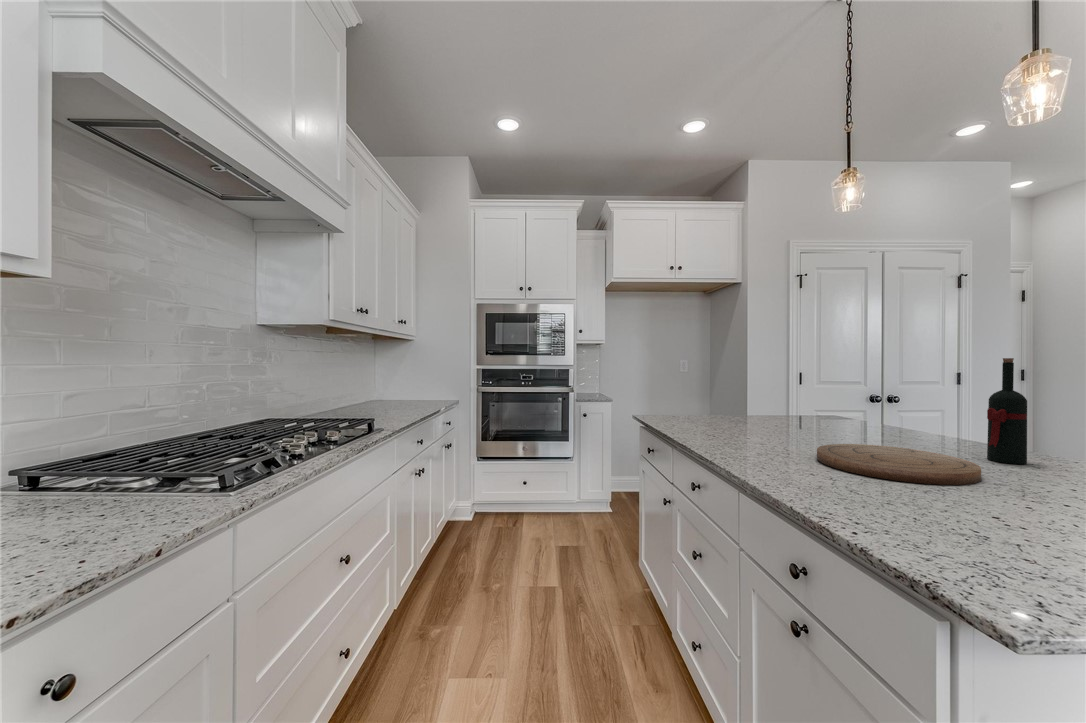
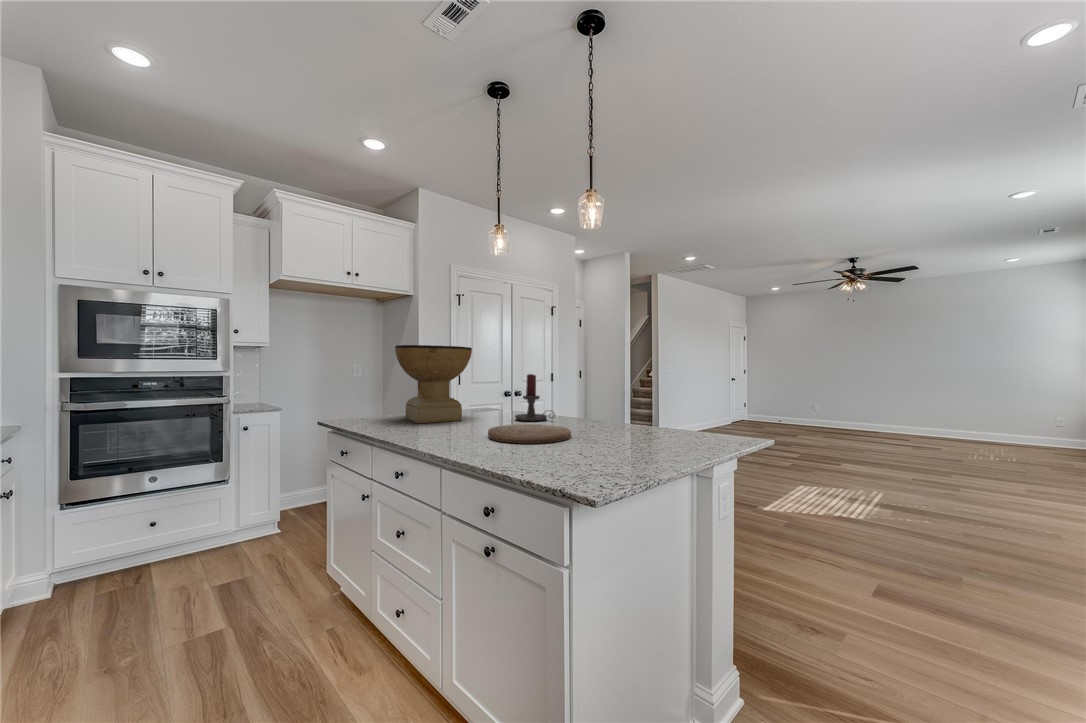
decorative bowl: none [705,336,804,429] -> present [395,345,472,423]
wine bottle: present [987,358,1027,464] -> none [571,365,587,427]
candle holder: none [873,372,952,443] -> present [515,374,555,421]

